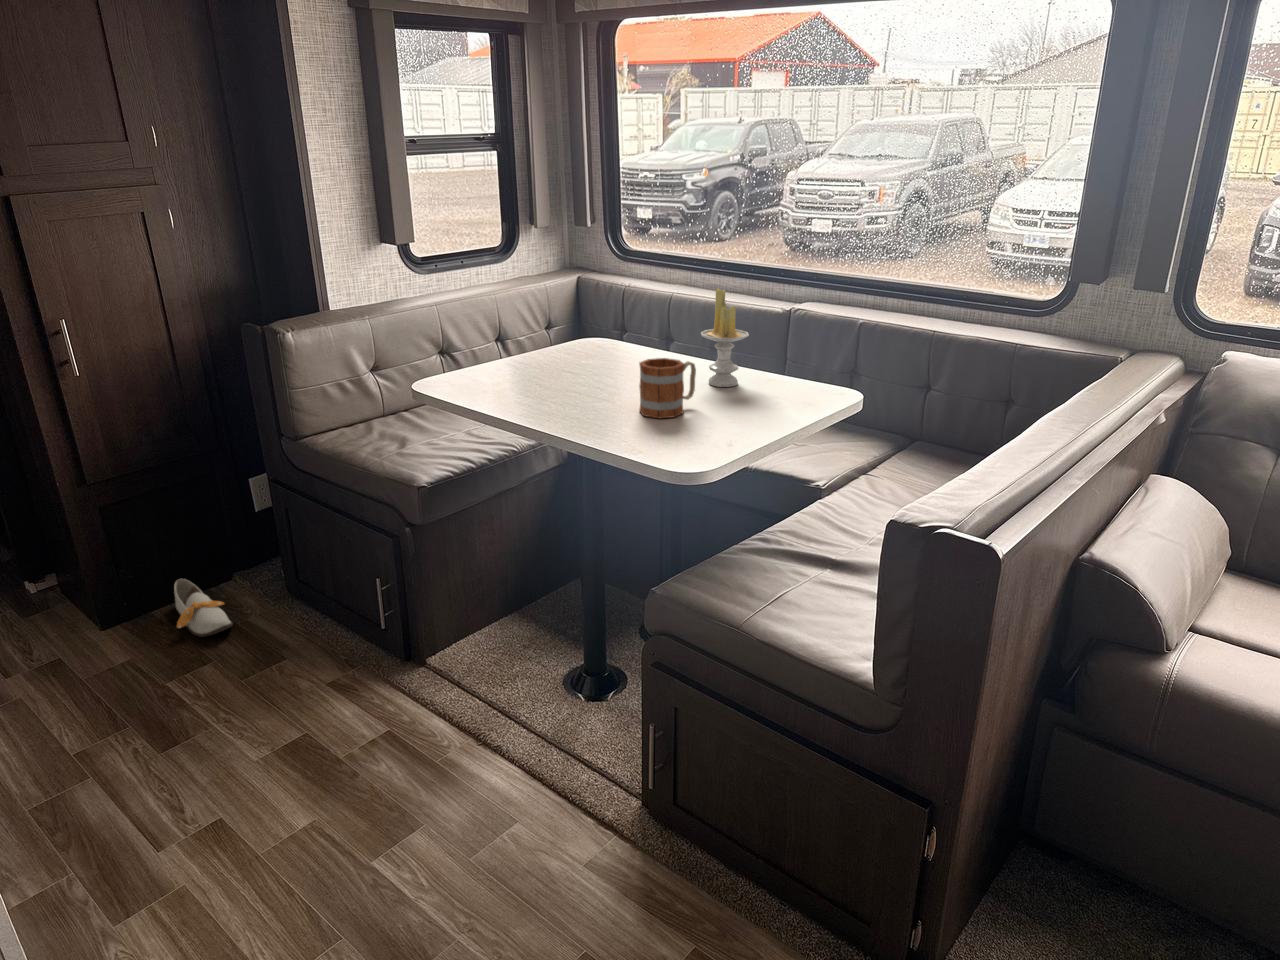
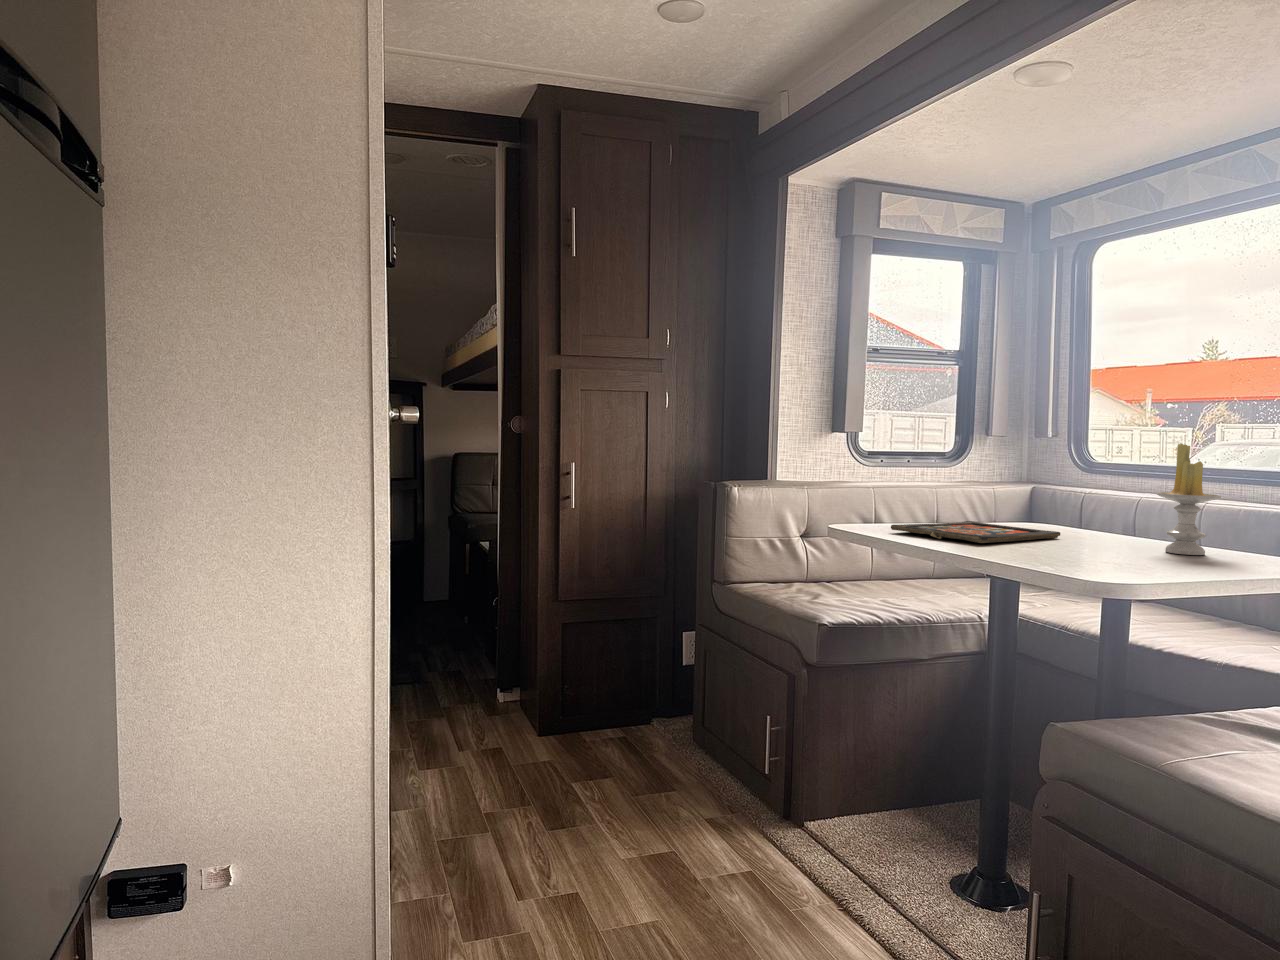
board game: none [475,356,624,400] -> present [891,521,1060,543]
mug: present [639,358,696,418] -> none [1067,501,1143,562]
shoe: present [174,579,233,637] -> none [591,703,637,753]

